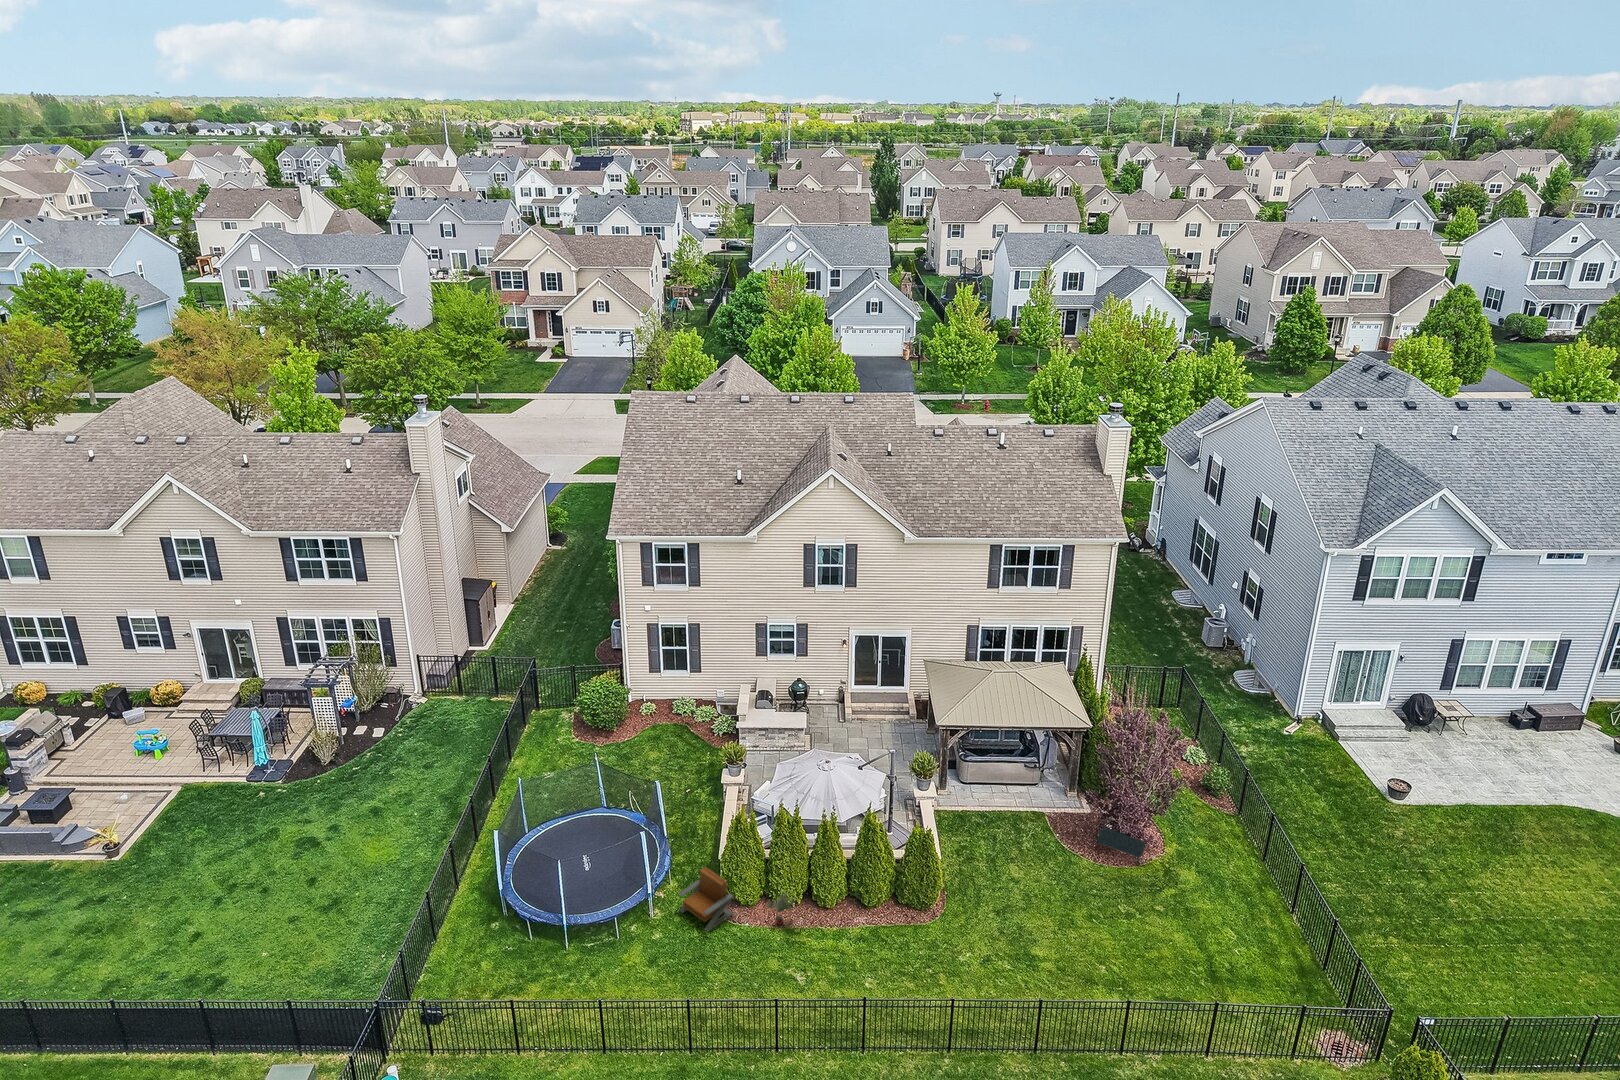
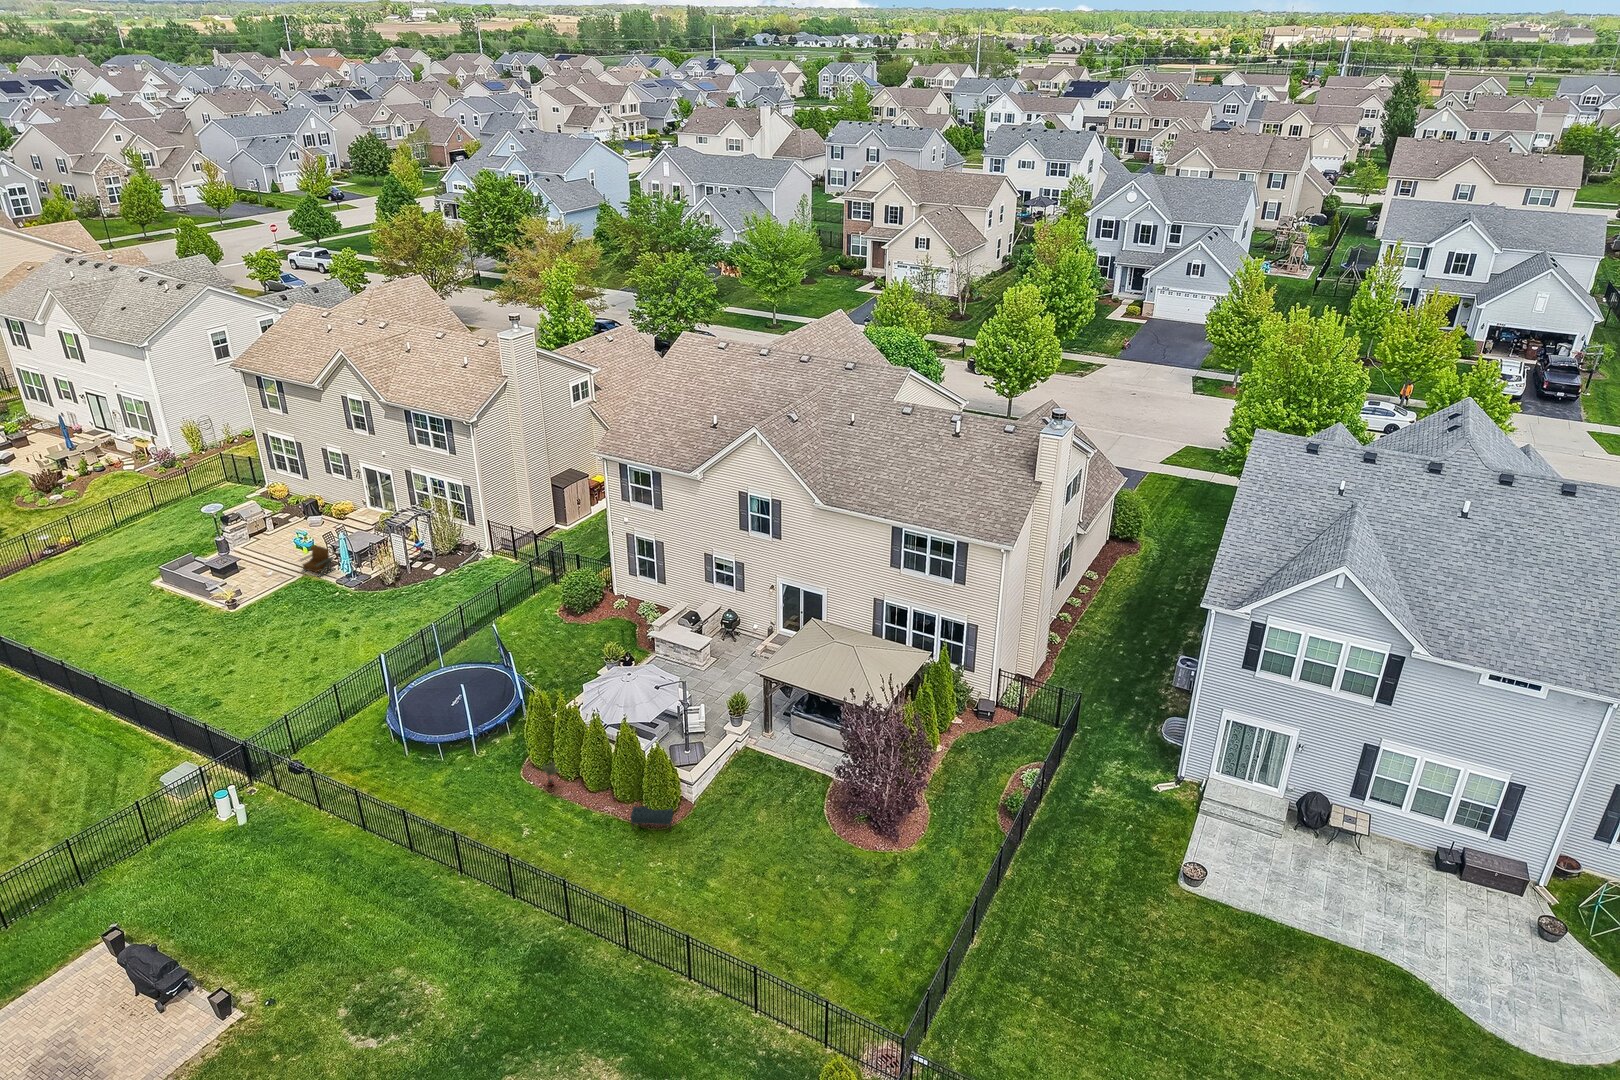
bench: present [1097,827,1145,865] -> present [630,806,673,831]
lounge chair: present [679,867,733,932] -> present [300,545,334,577]

